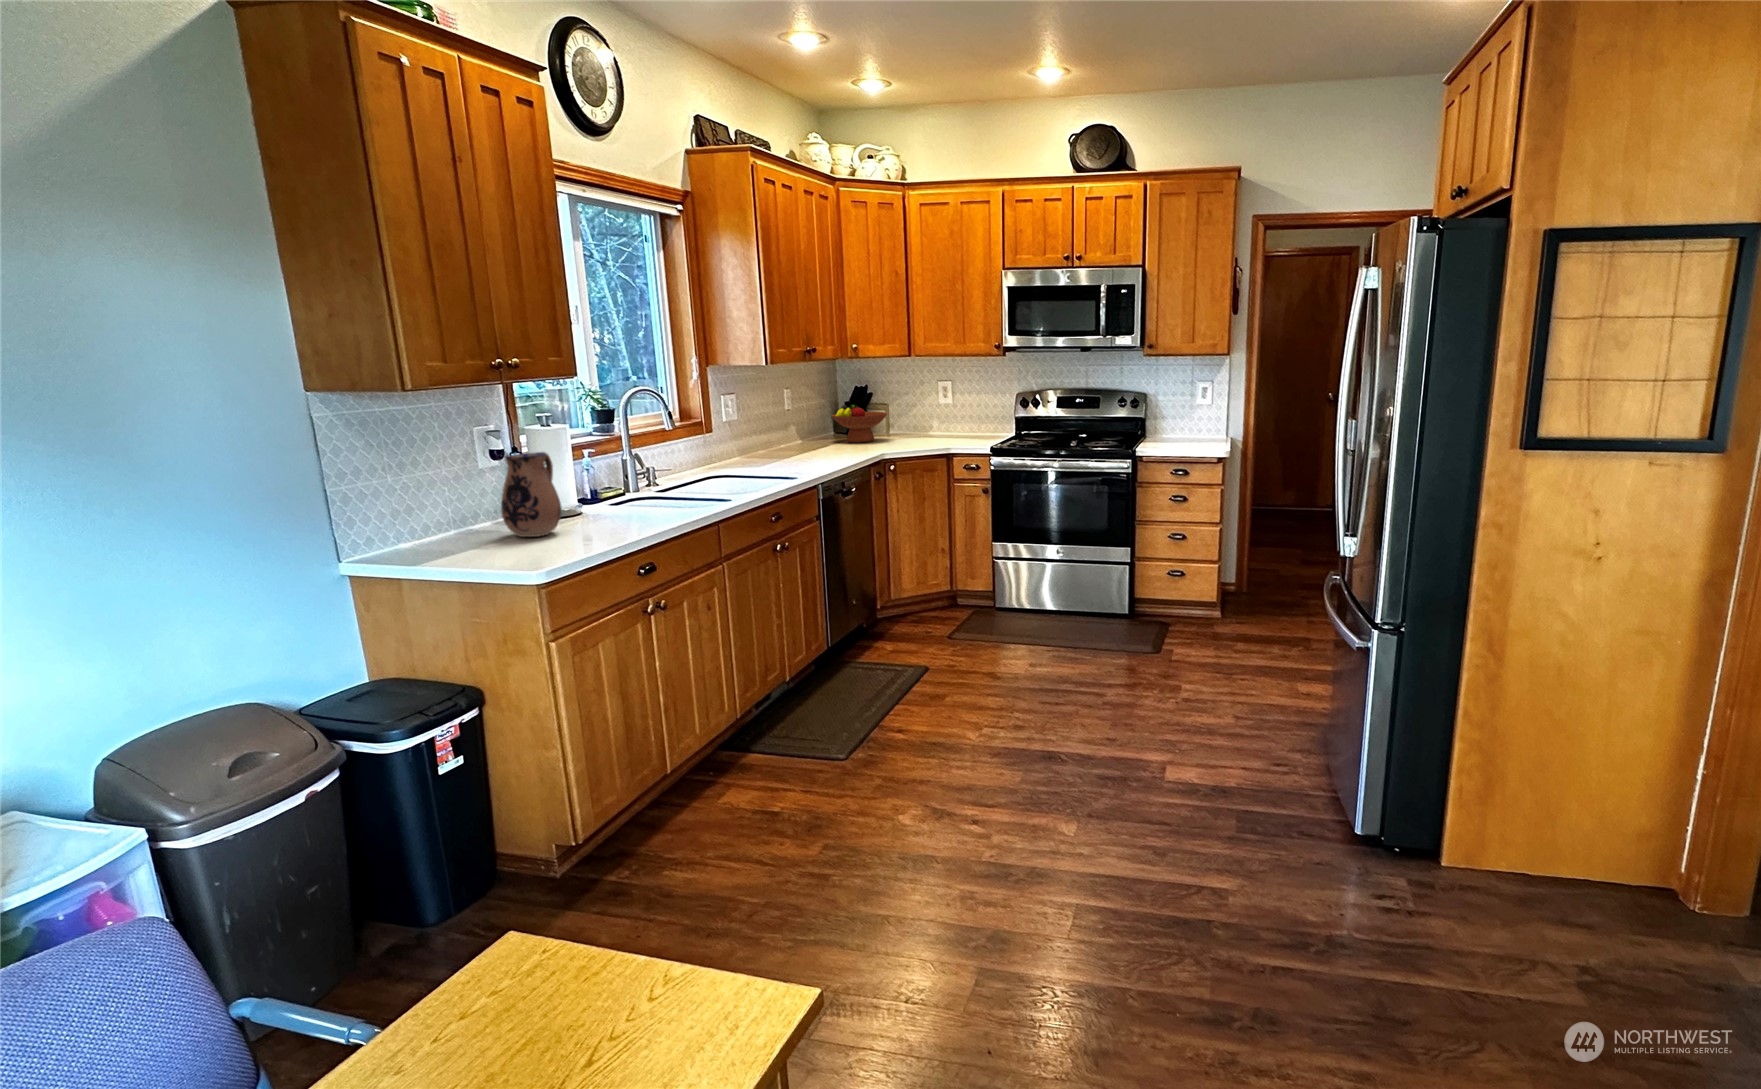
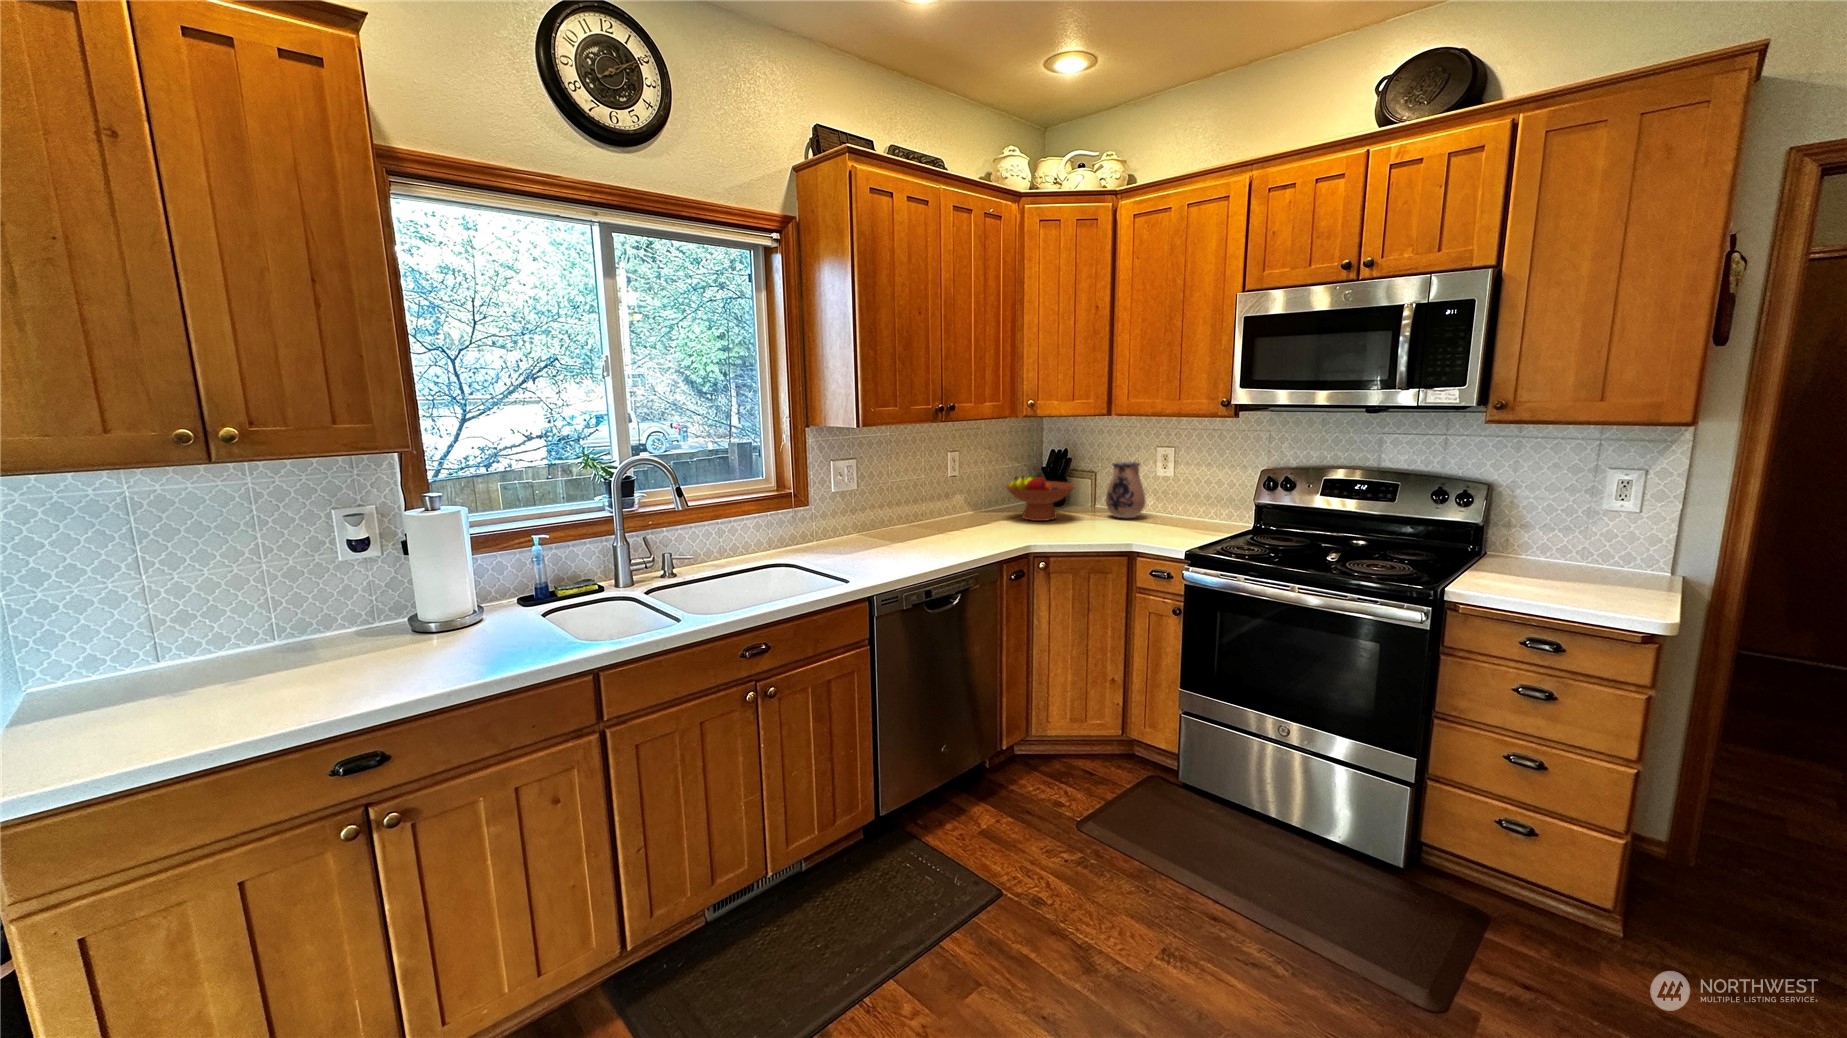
ceramic pitcher: present [501,452,562,537] -> present [1106,462,1145,518]

